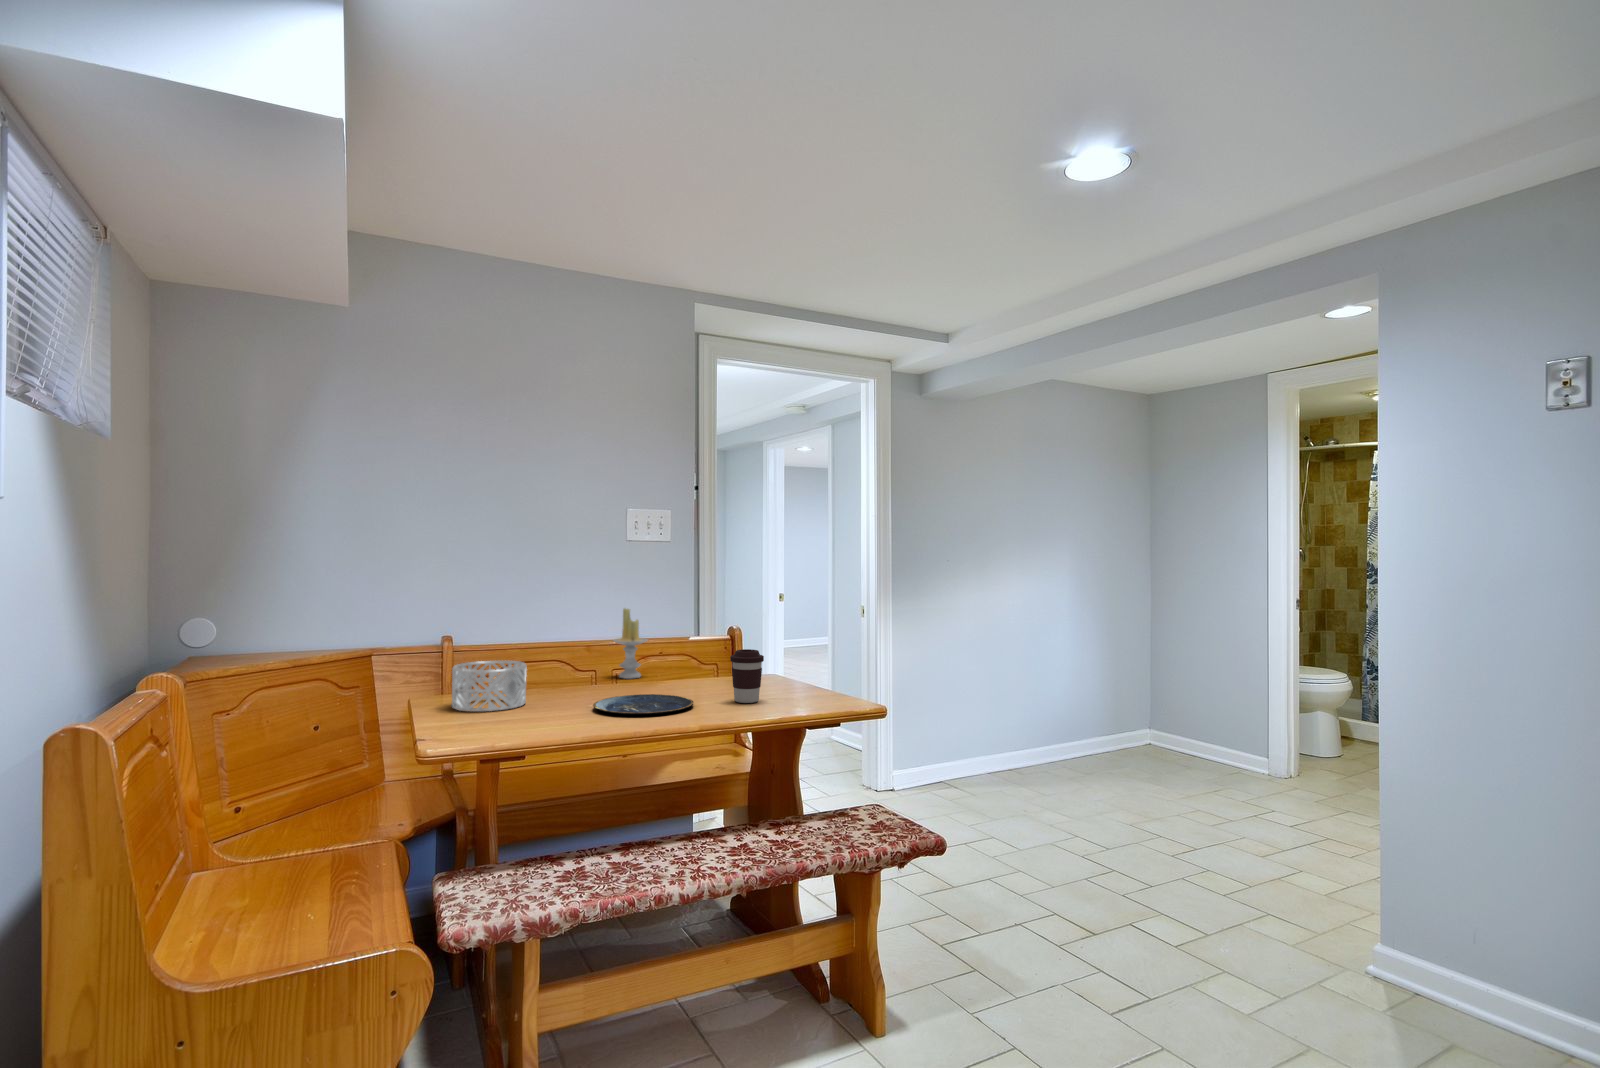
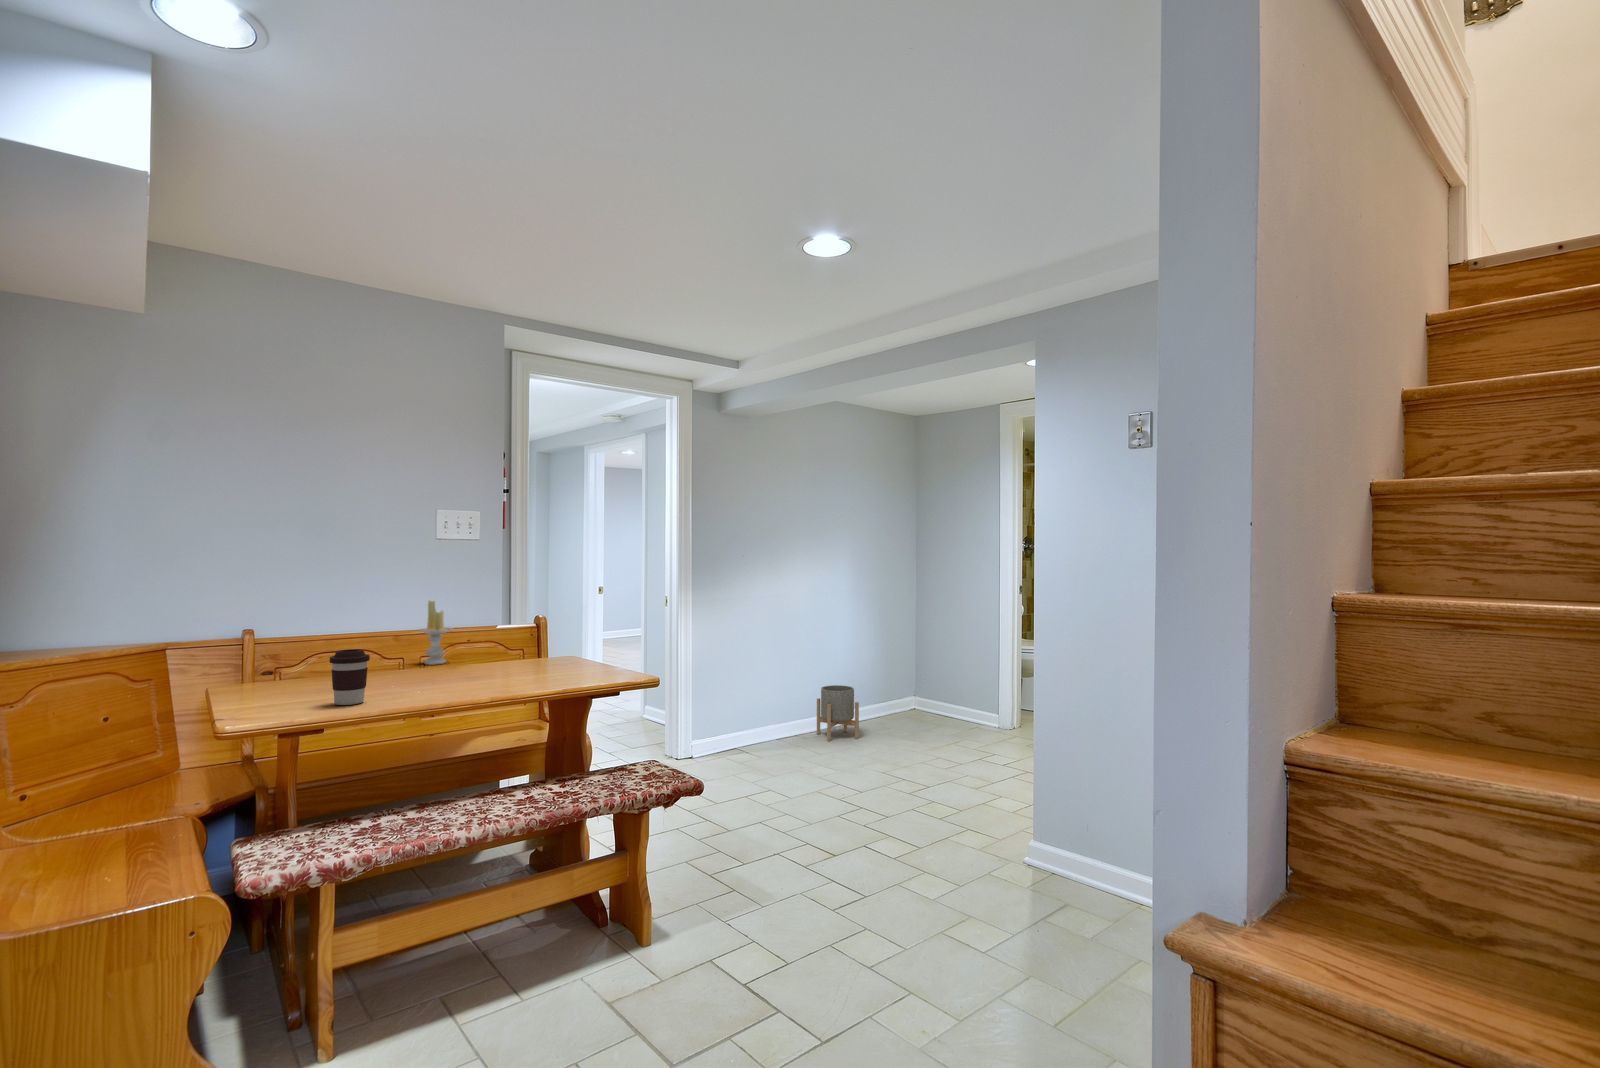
coffee cup: present [730,649,764,703] -> present [330,649,370,705]
decorative bowl: present [452,661,527,712] -> none [251,650,328,697]
plate: present [593,694,694,715] -> none [392,675,488,692]
planter: none [1028,713,1080,778] -> present [817,685,859,741]

